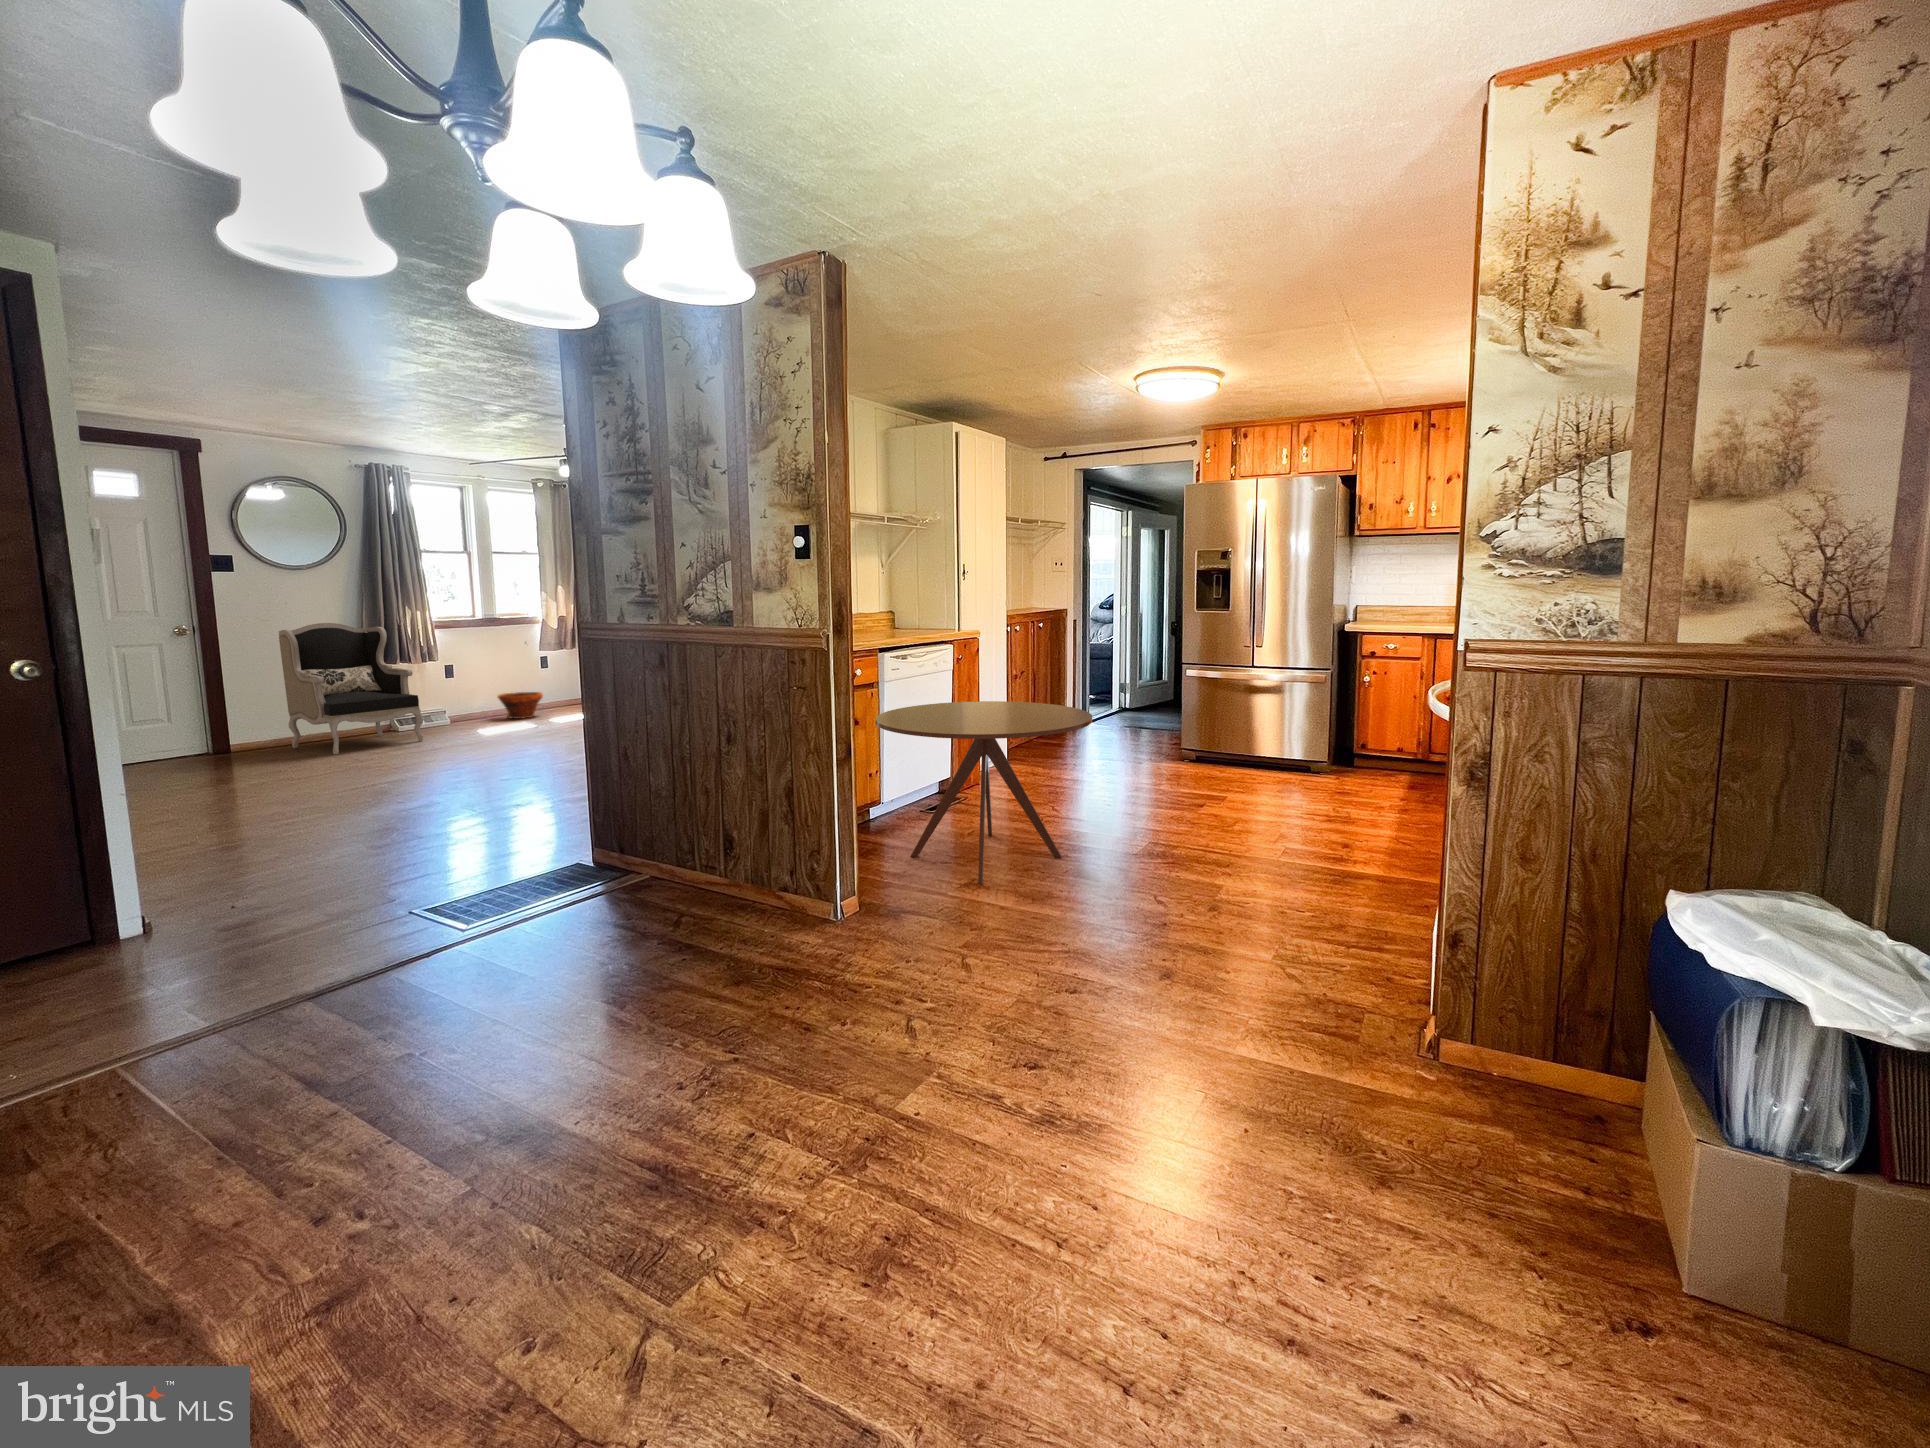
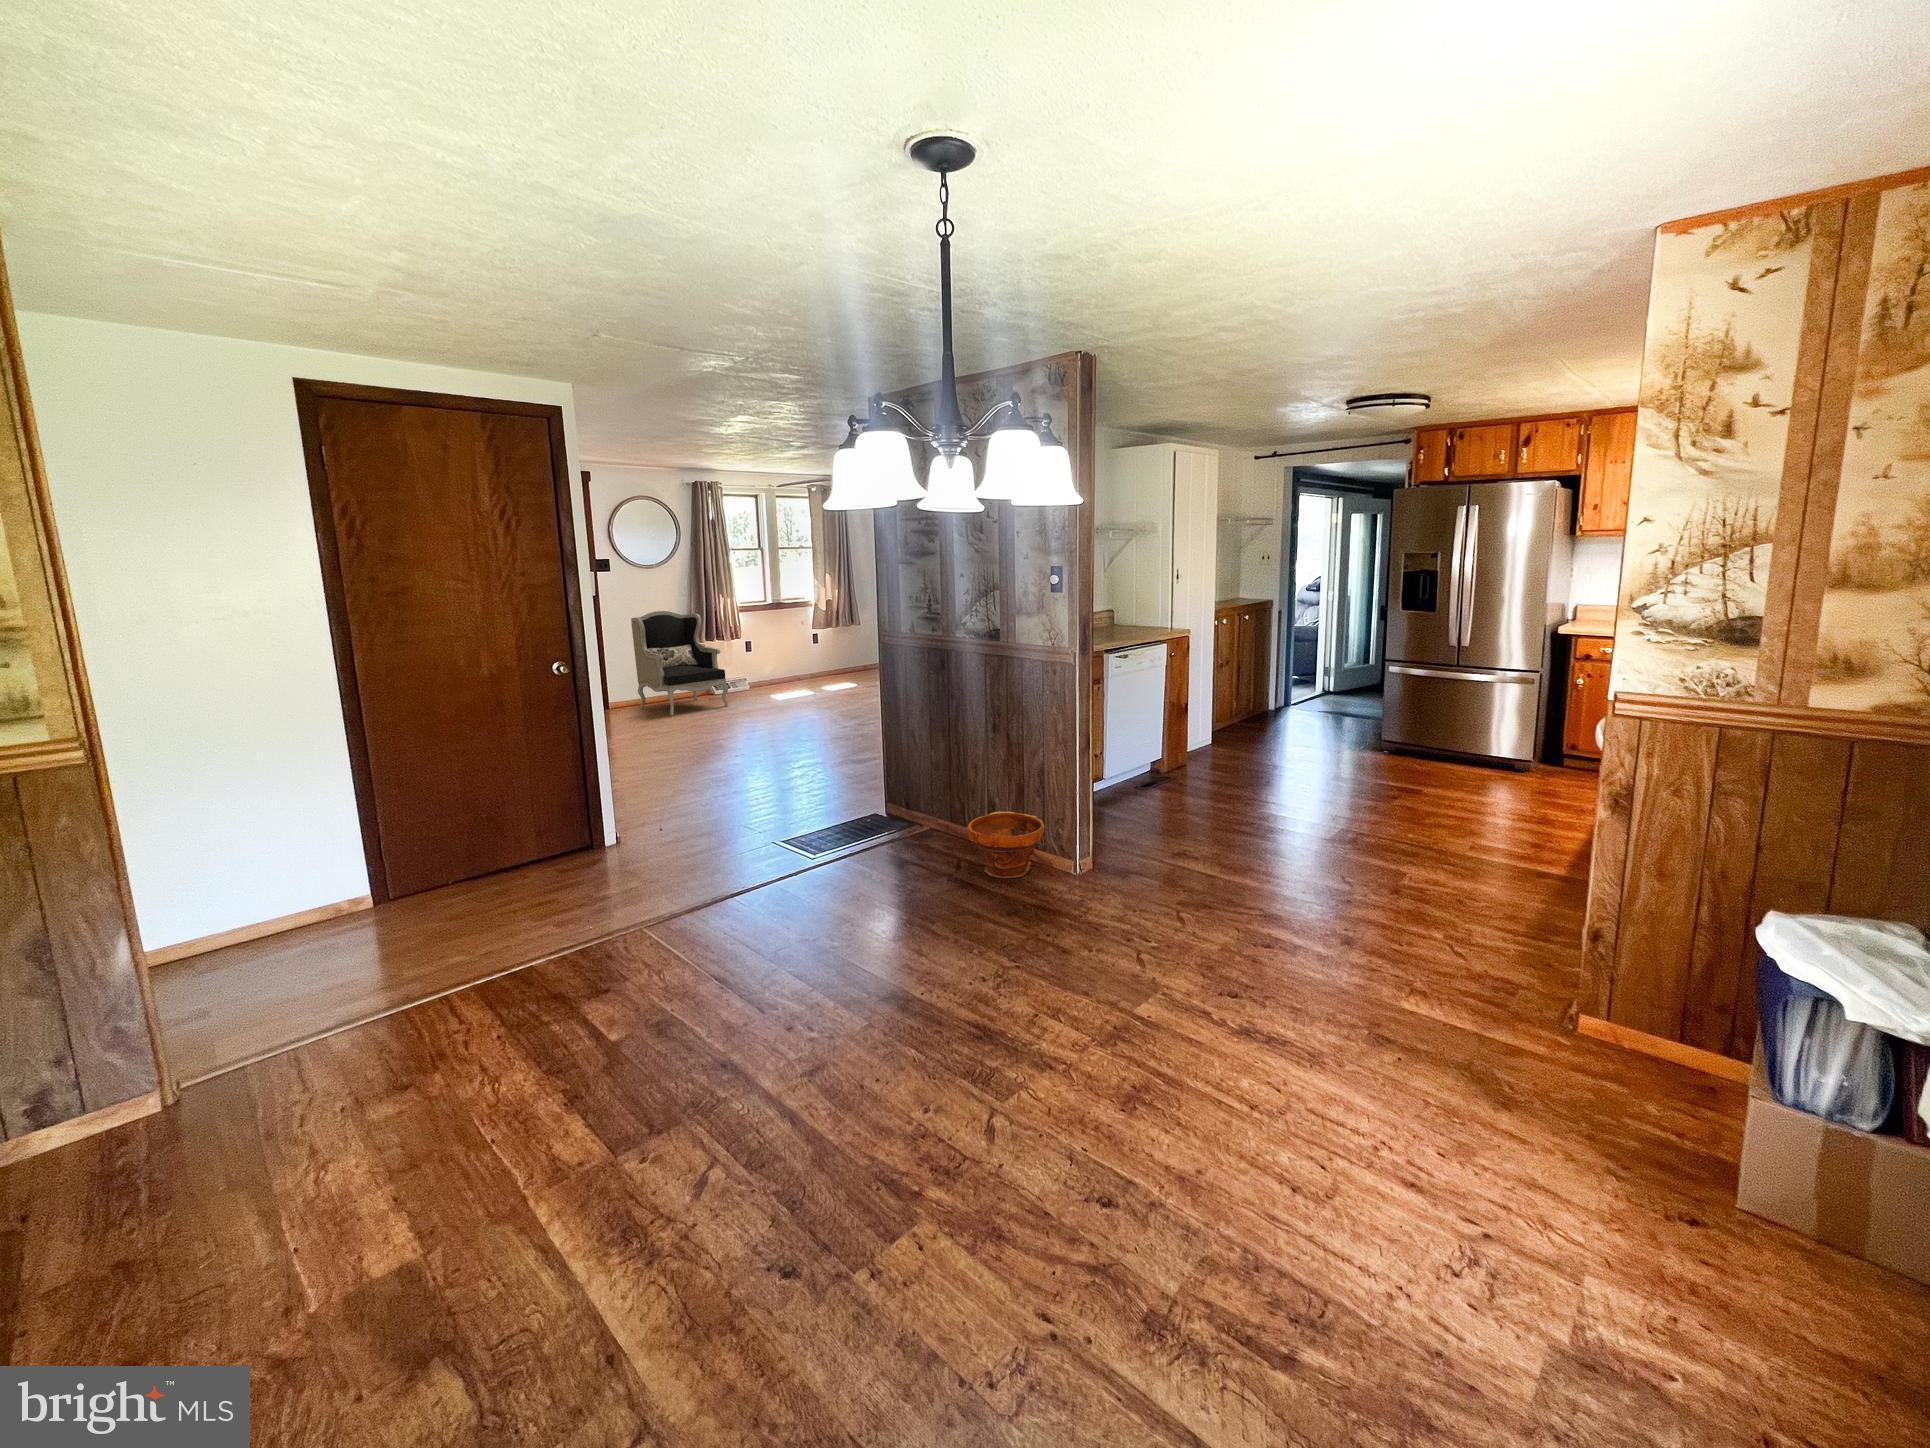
planter: present [497,692,543,719] -> present [967,811,1044,878]
round table: present [876,701,1092,884] -> none [1103,700,1291,858]

